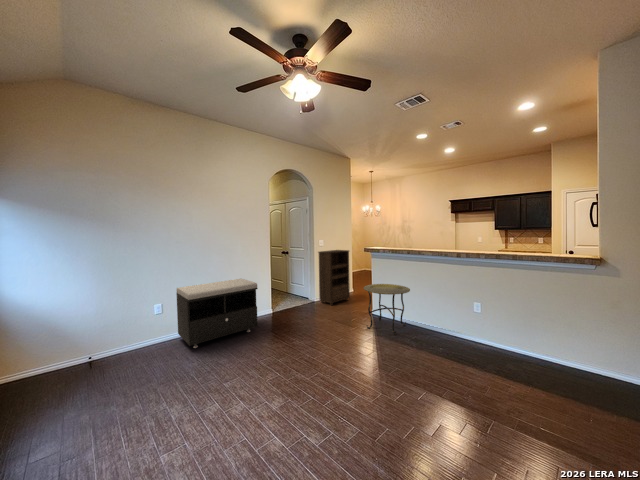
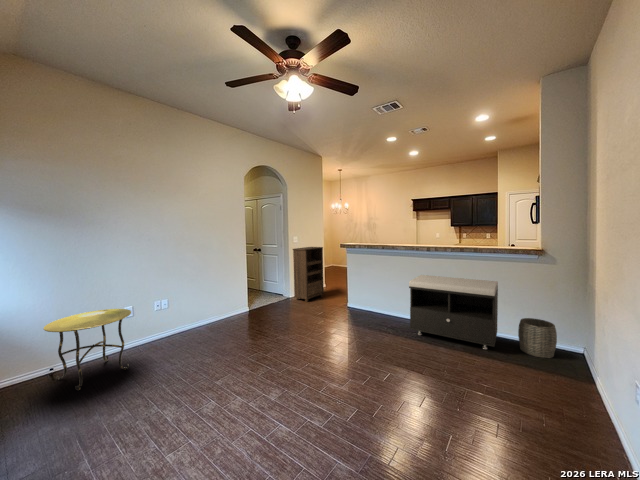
storage bench: present [176,279,258,348] -> present [409,275,498,349]
side table: present [364,284,410,335] -> present [44,309,131,390]
woven basket: none [568,340,619,391] -> present [518,318,557,358]

